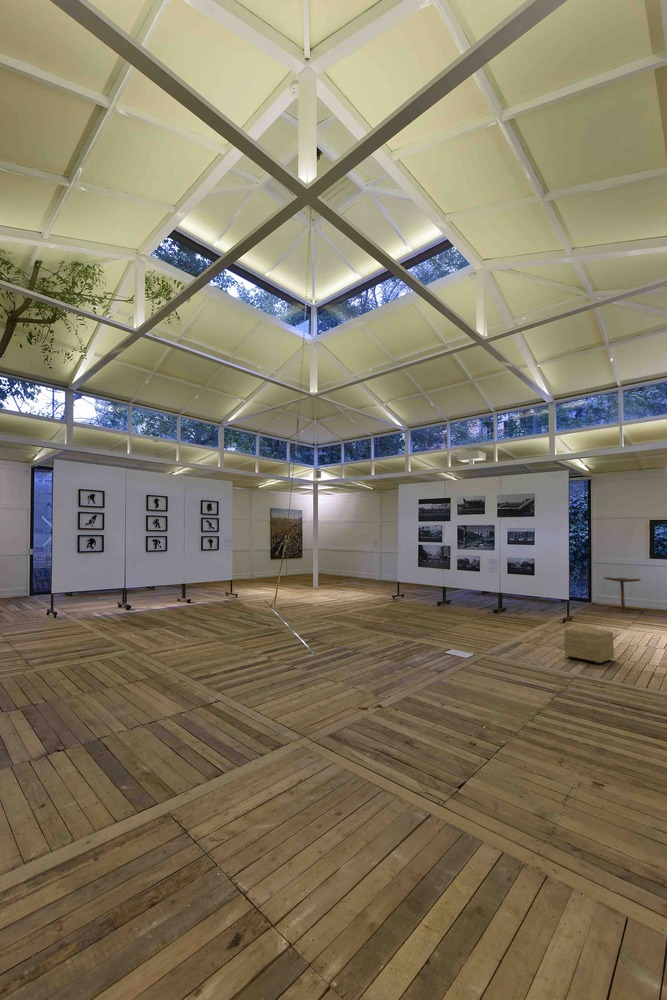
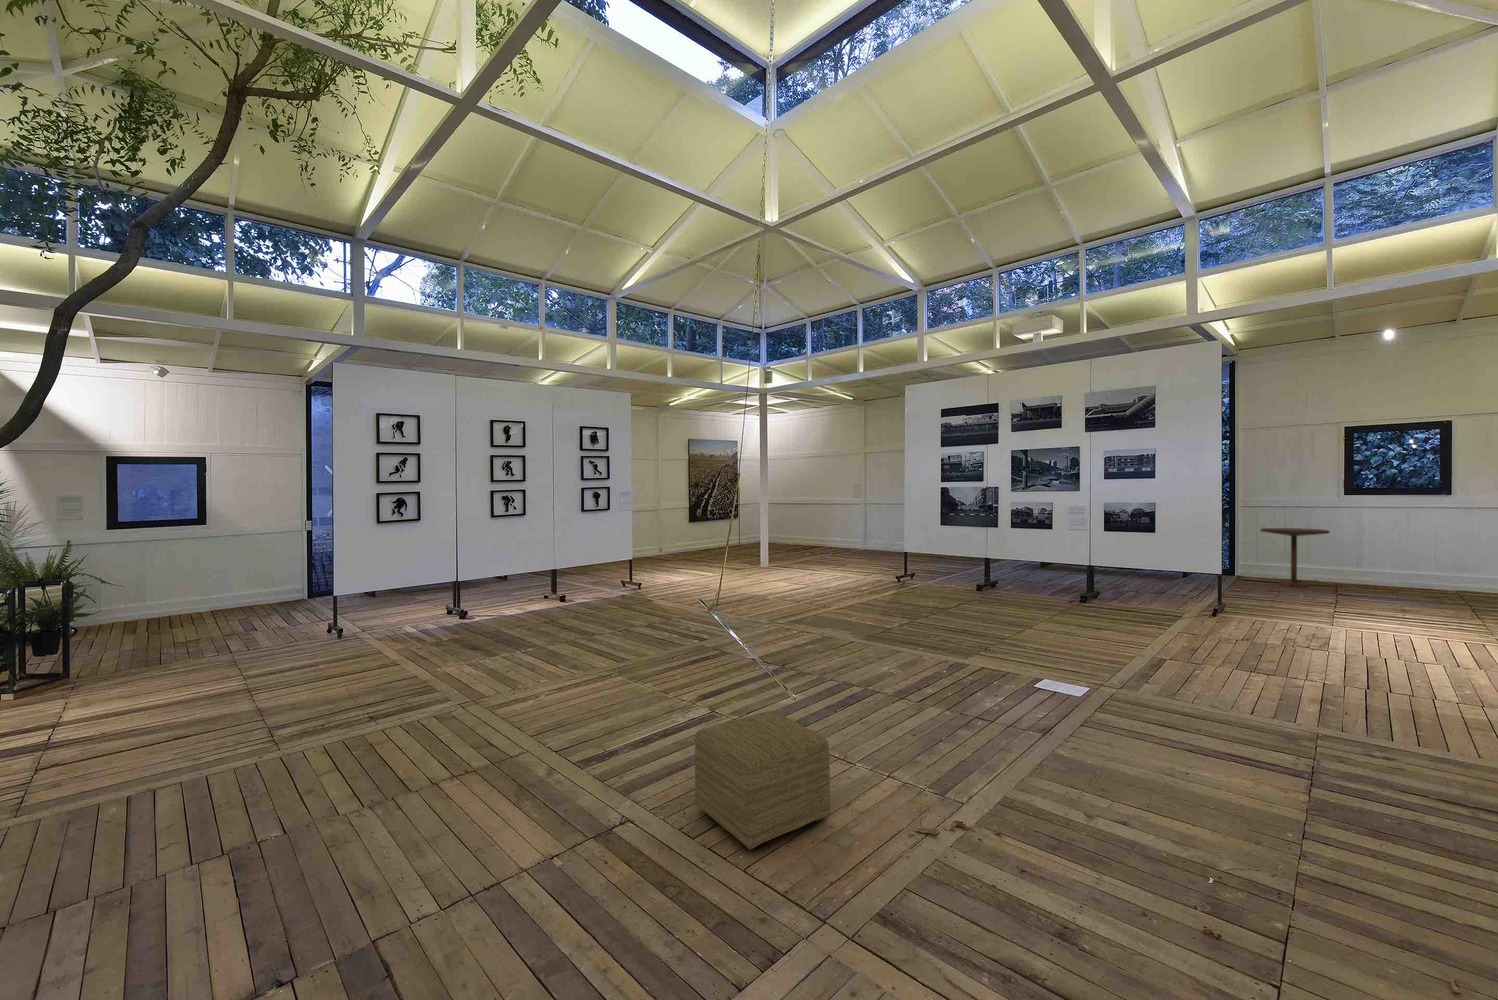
ottoman: present [564,627,614,664] -> present [695,711,830,850]

